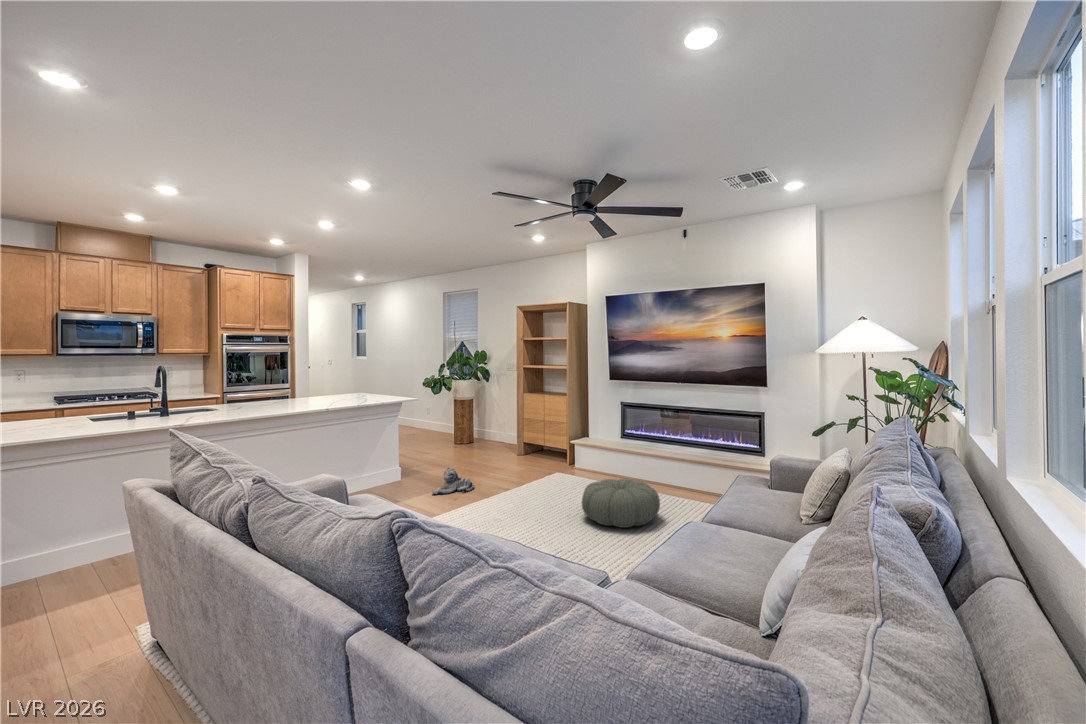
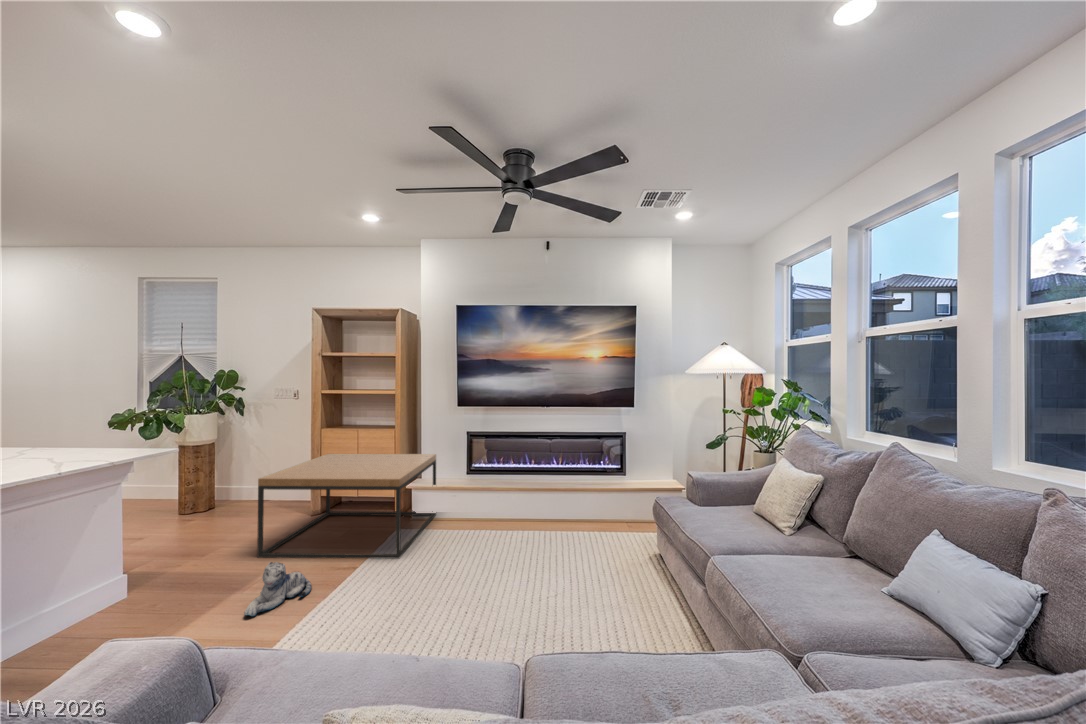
coffee table: none [466,412,593,486] -> present [257,454,436,559]
pouf: present [582,479,660,528] -> none [516,525,613,593]

